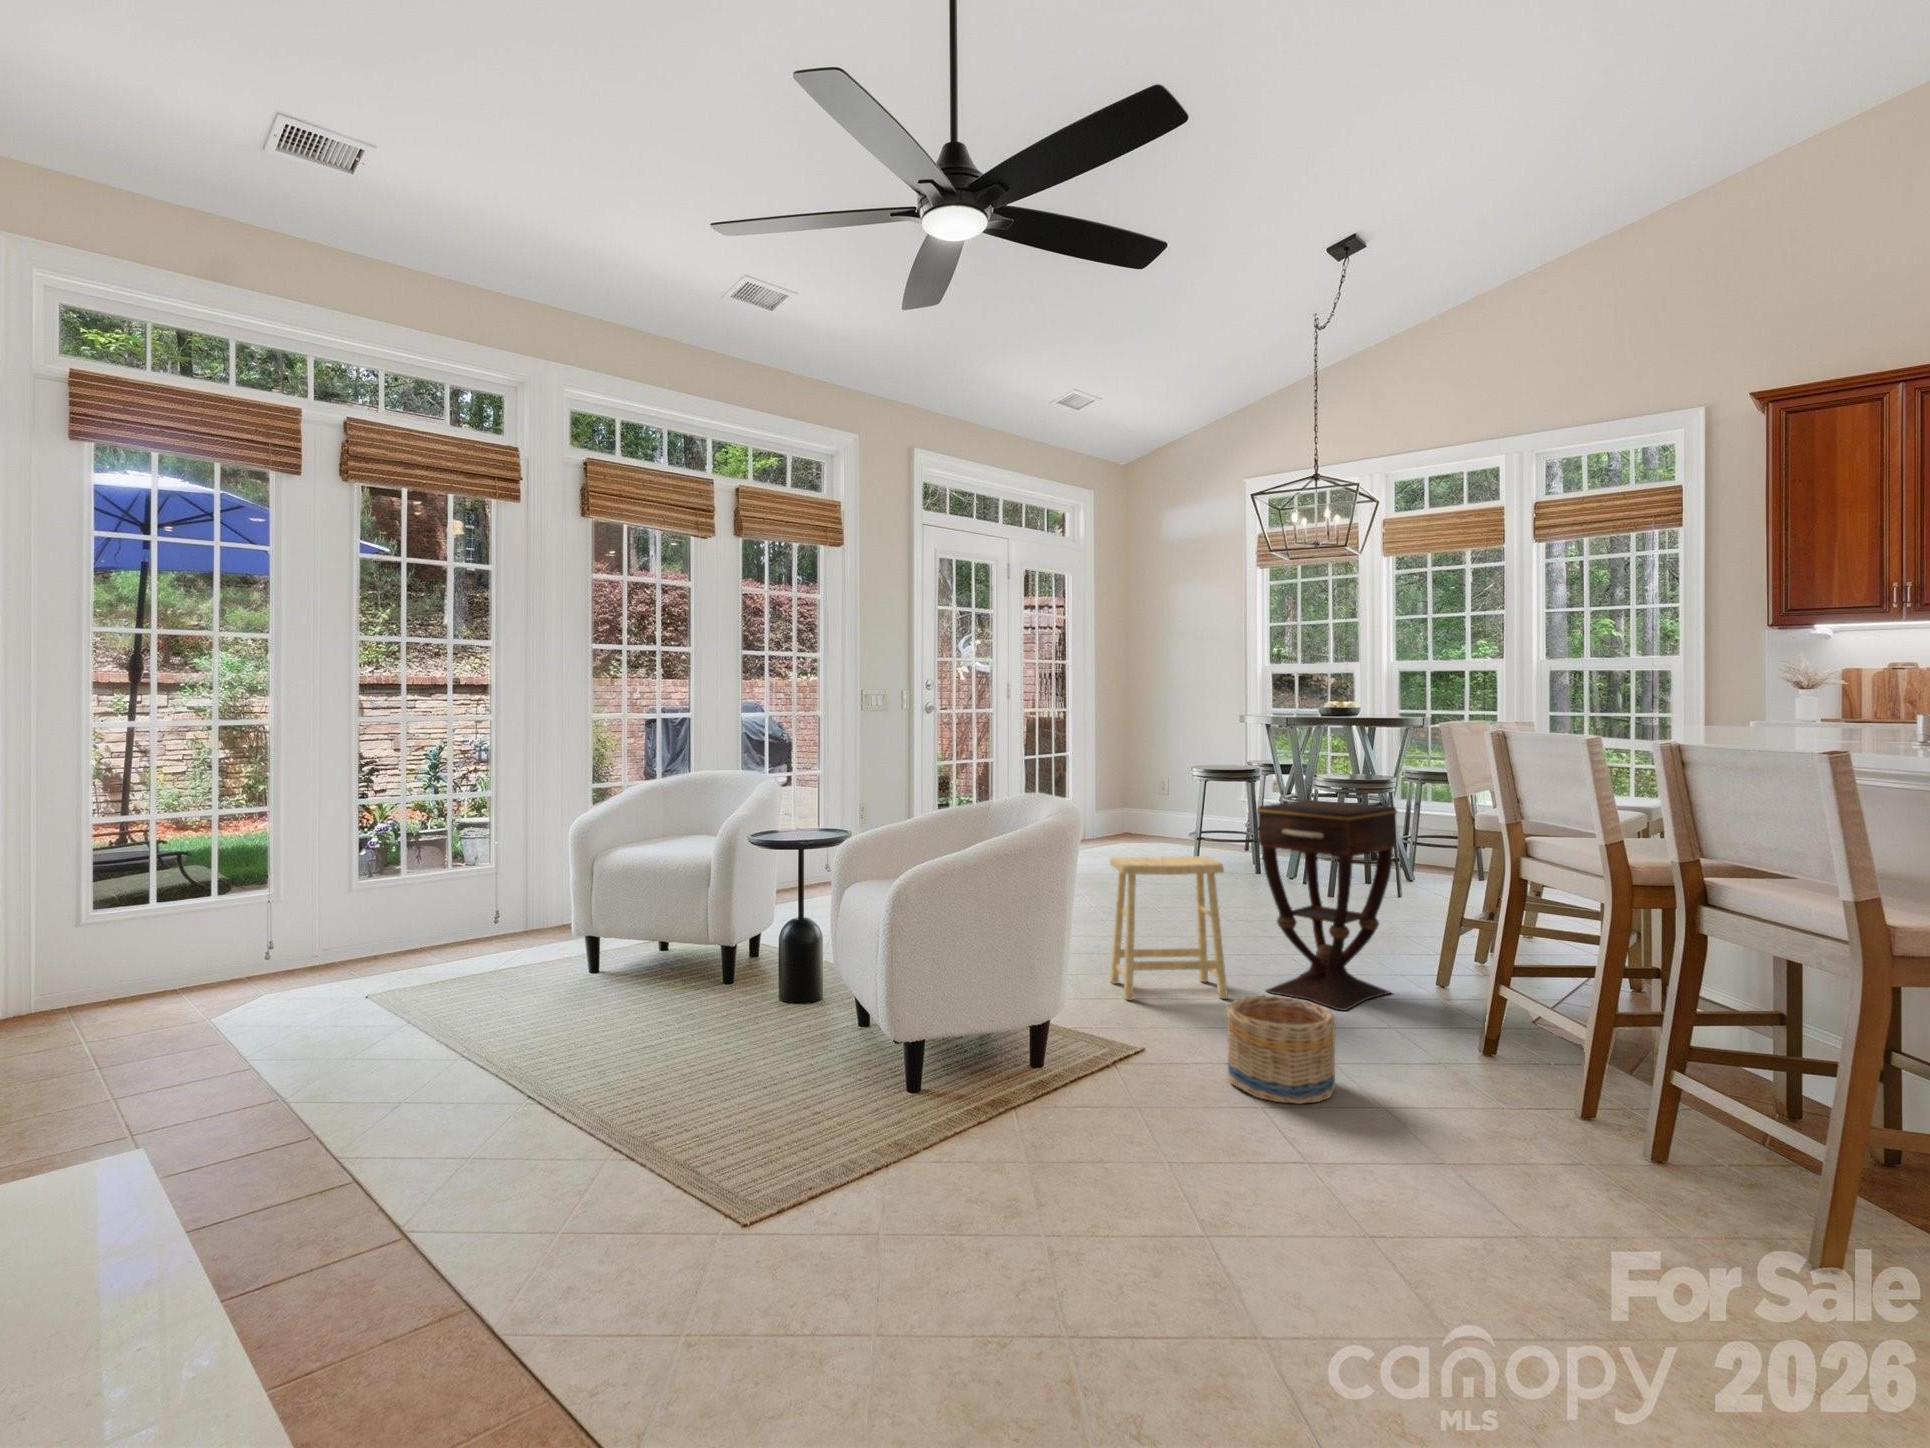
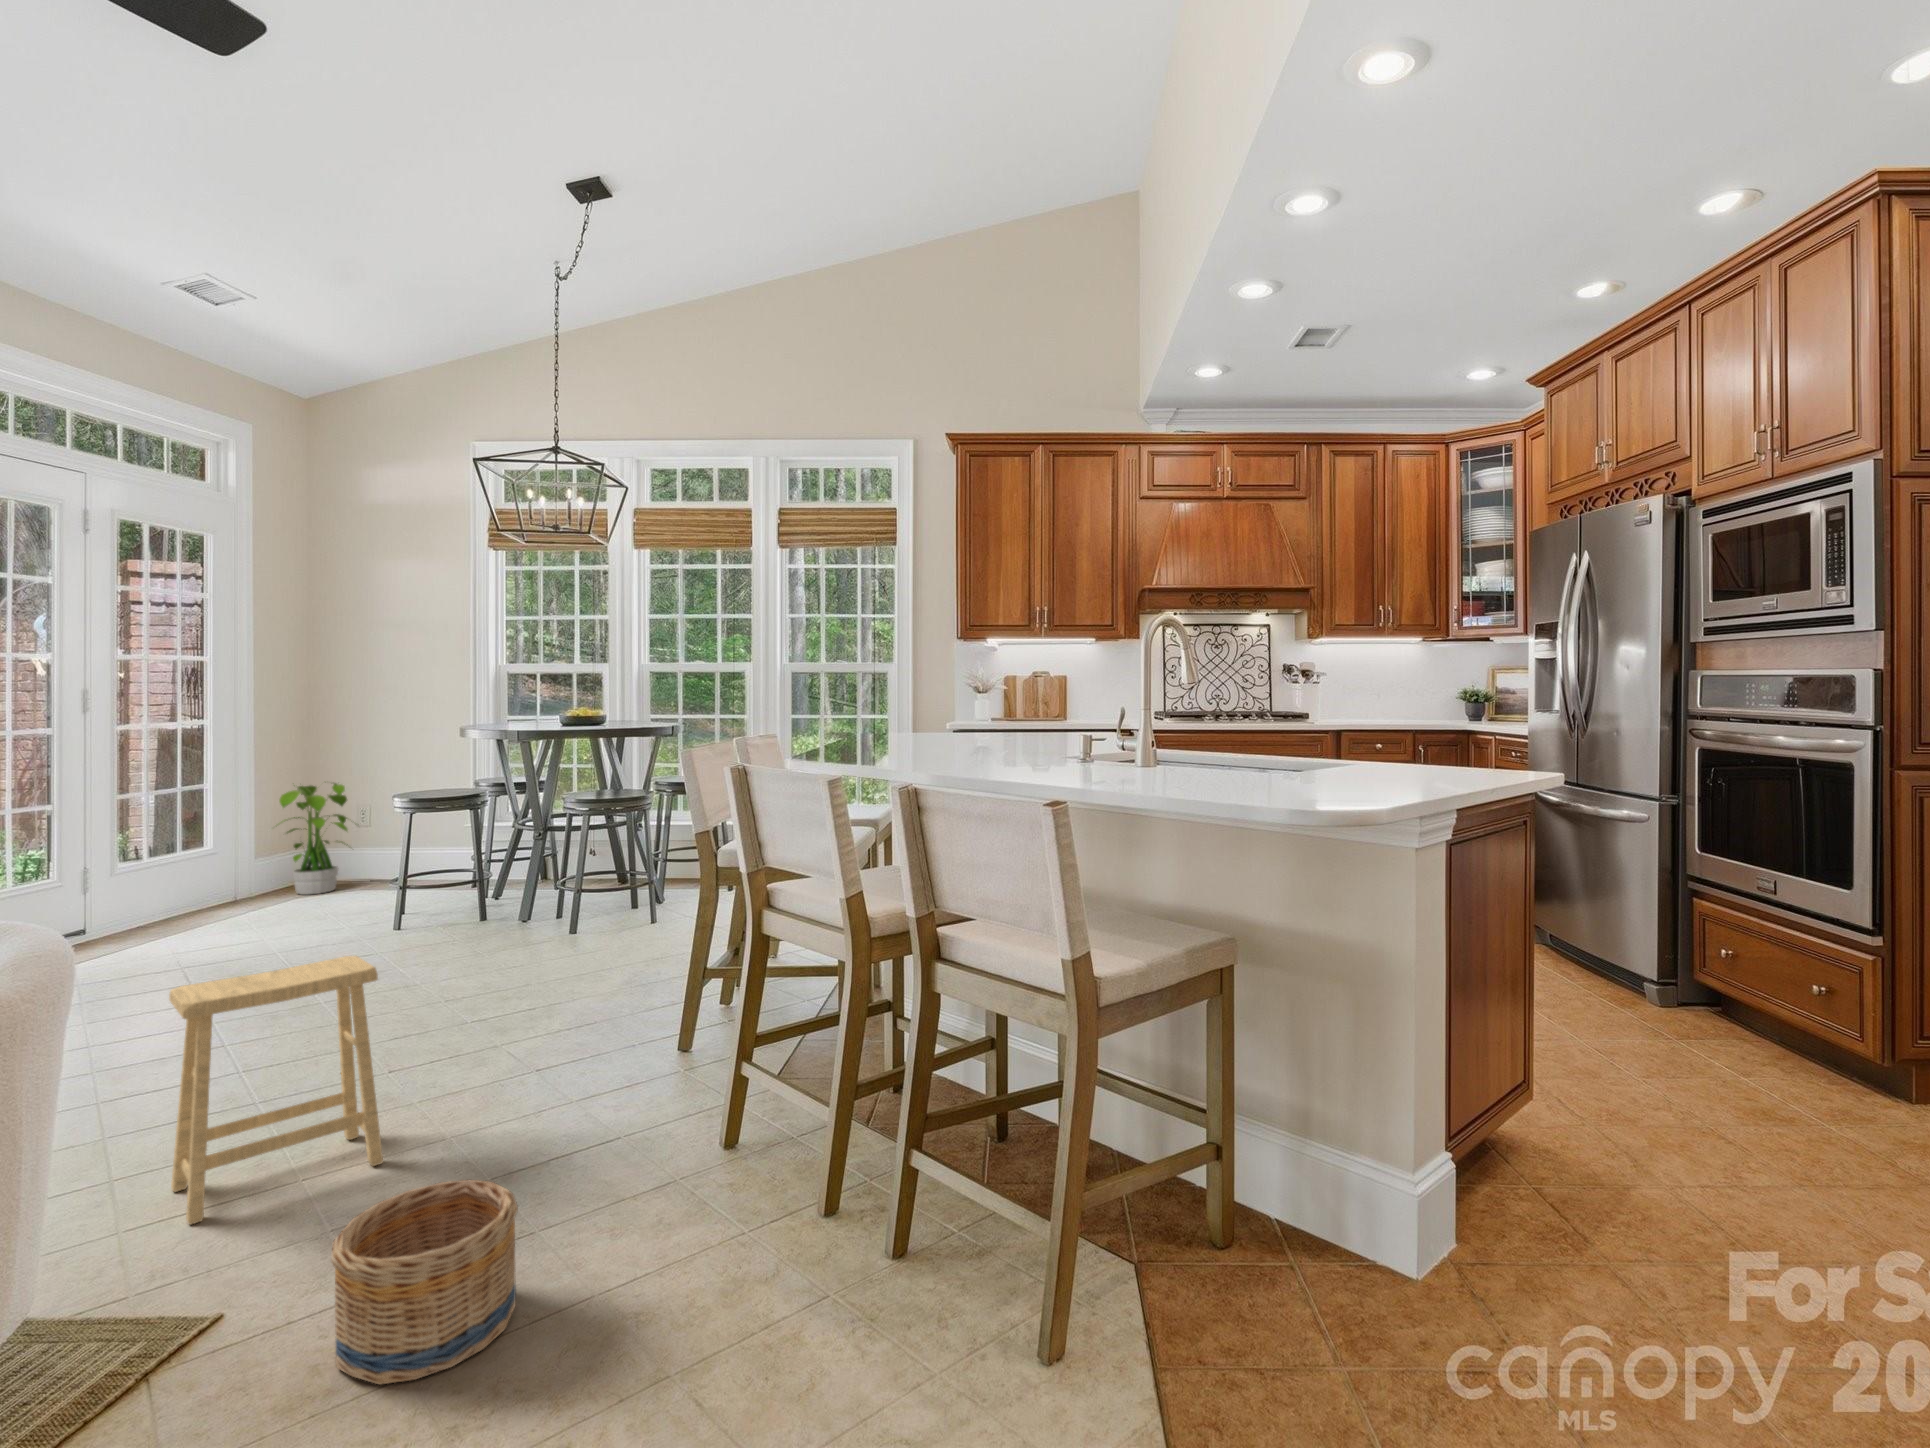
potted plant: none [1103,755,1162,840] -> present [269,783,359,895]
side table: present [1257,800,1397,1010] -> none [436,851,629,1134]

